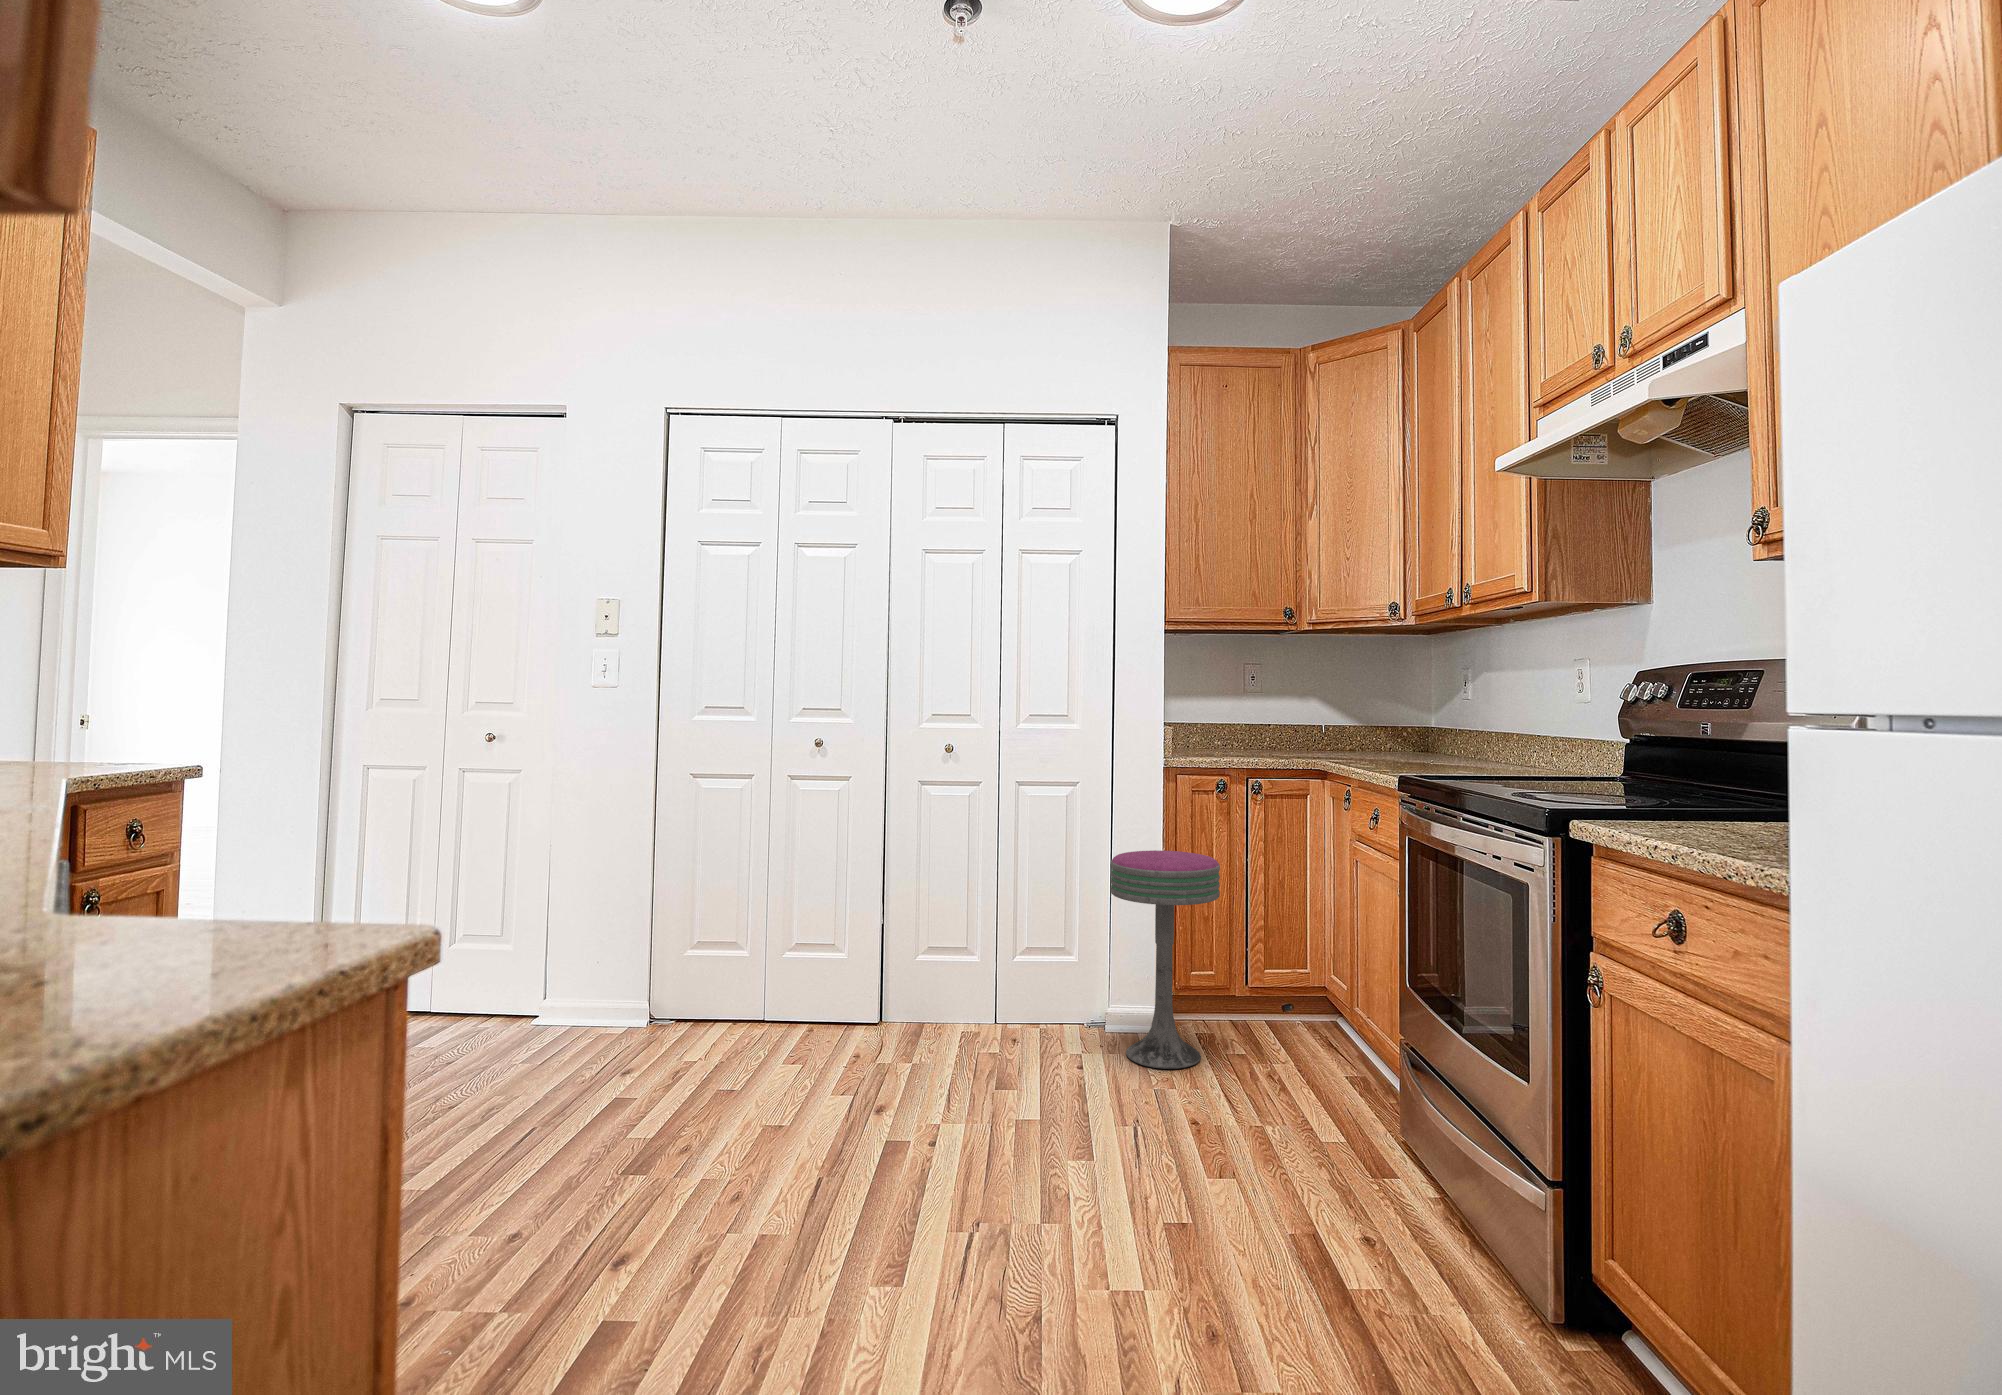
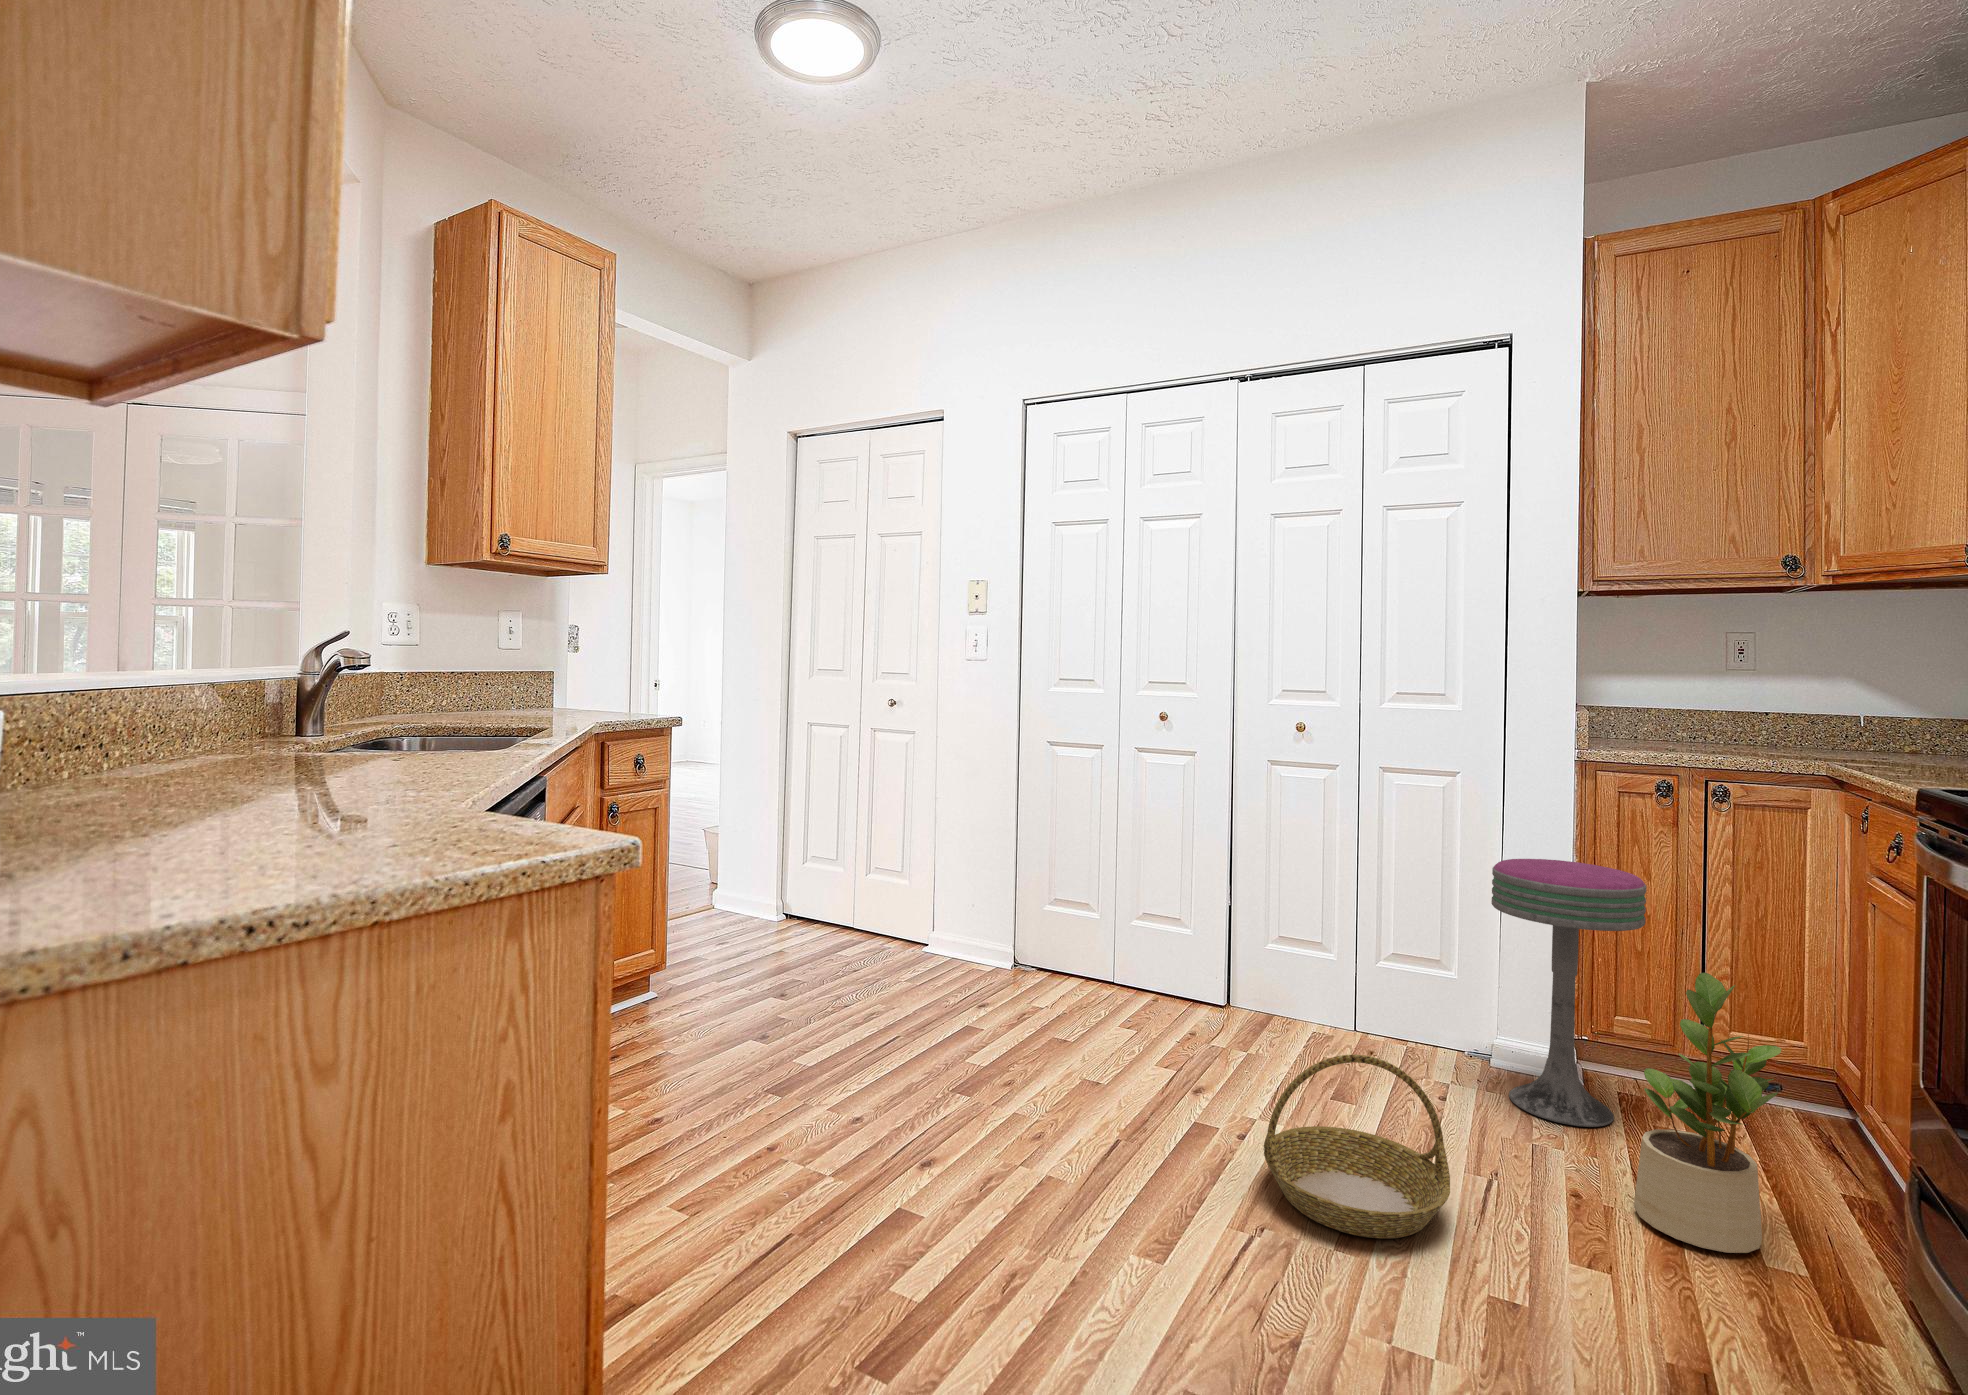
potted plant: none [1235,927,1328,1141] -> present [1634,973,1781,1253]
basket: none [965,1042,1121,1206] -> present [1264,1054,1450,1239]

